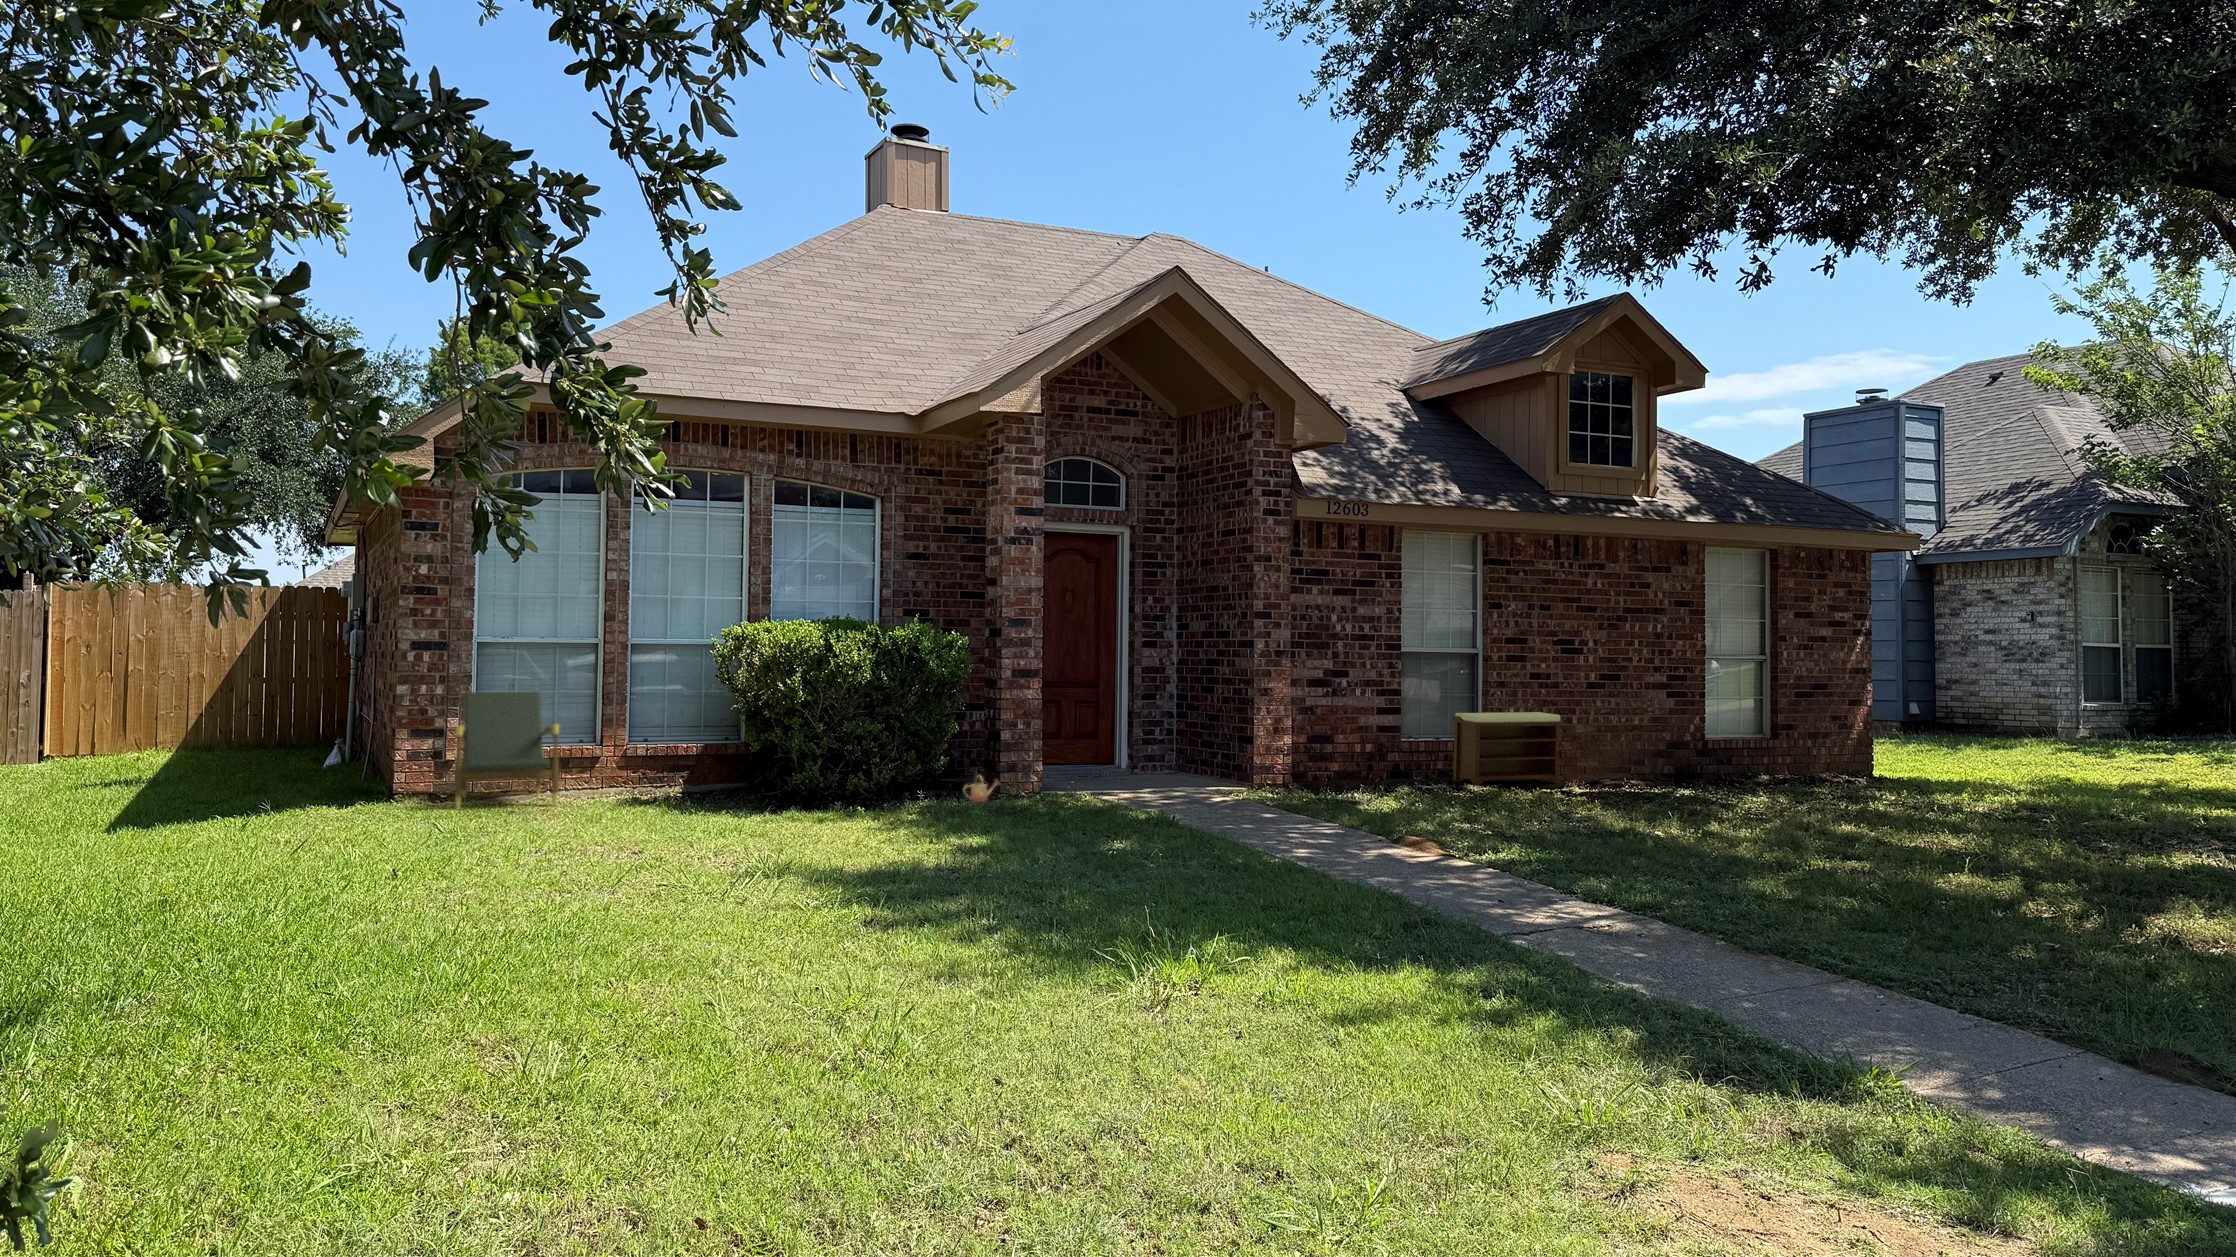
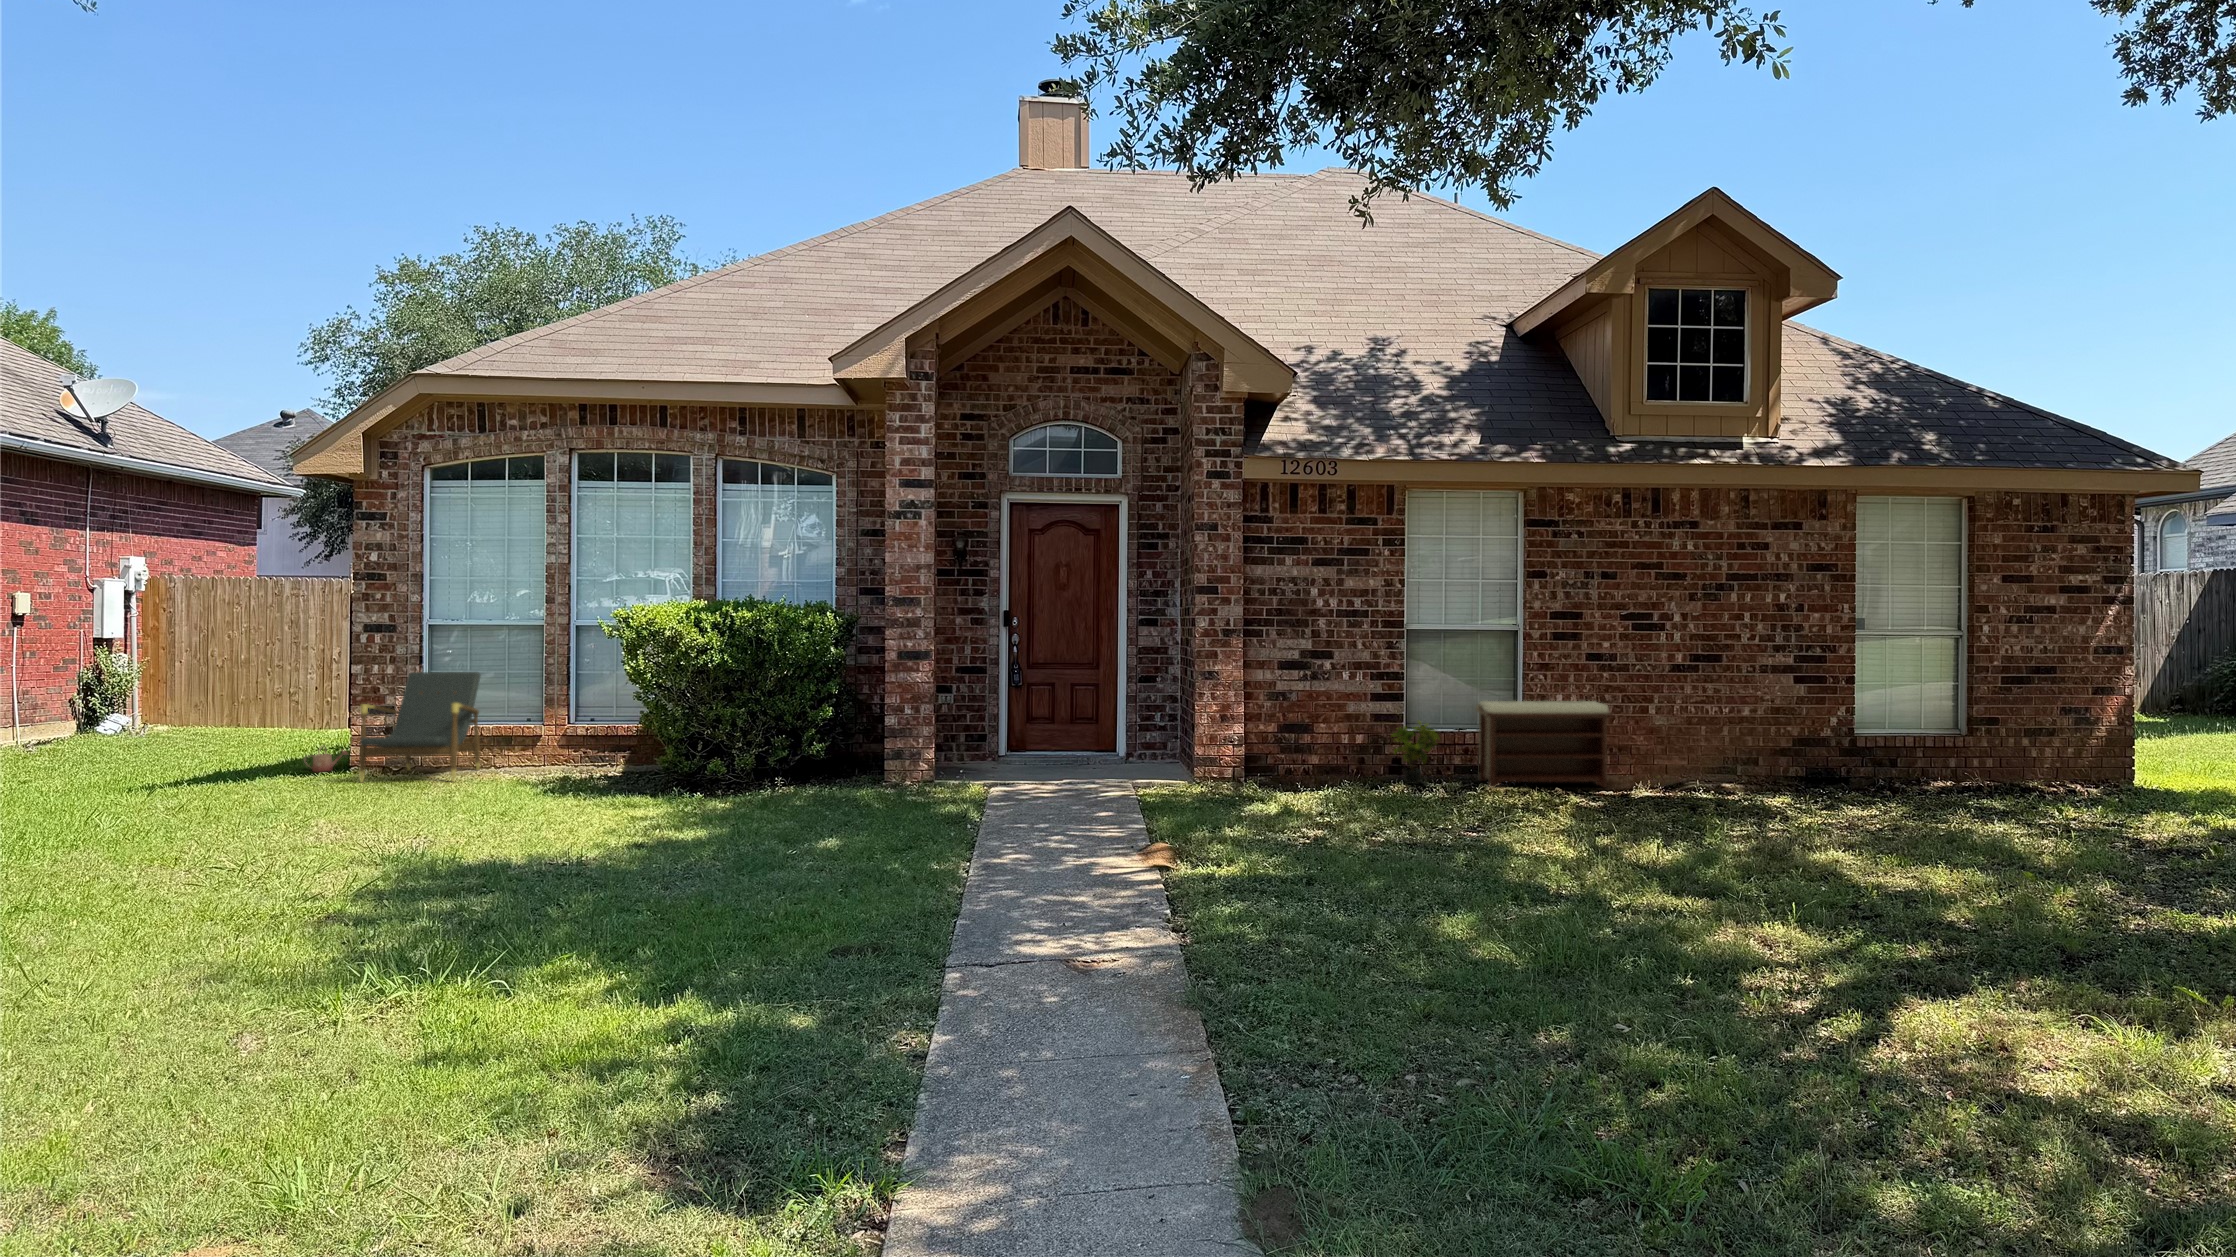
potted plant: none [1389,730,1436,785] -> present [1392,722,1439,784]
watering can: present [967,780,999,802] -> present [305,745,347,772]

